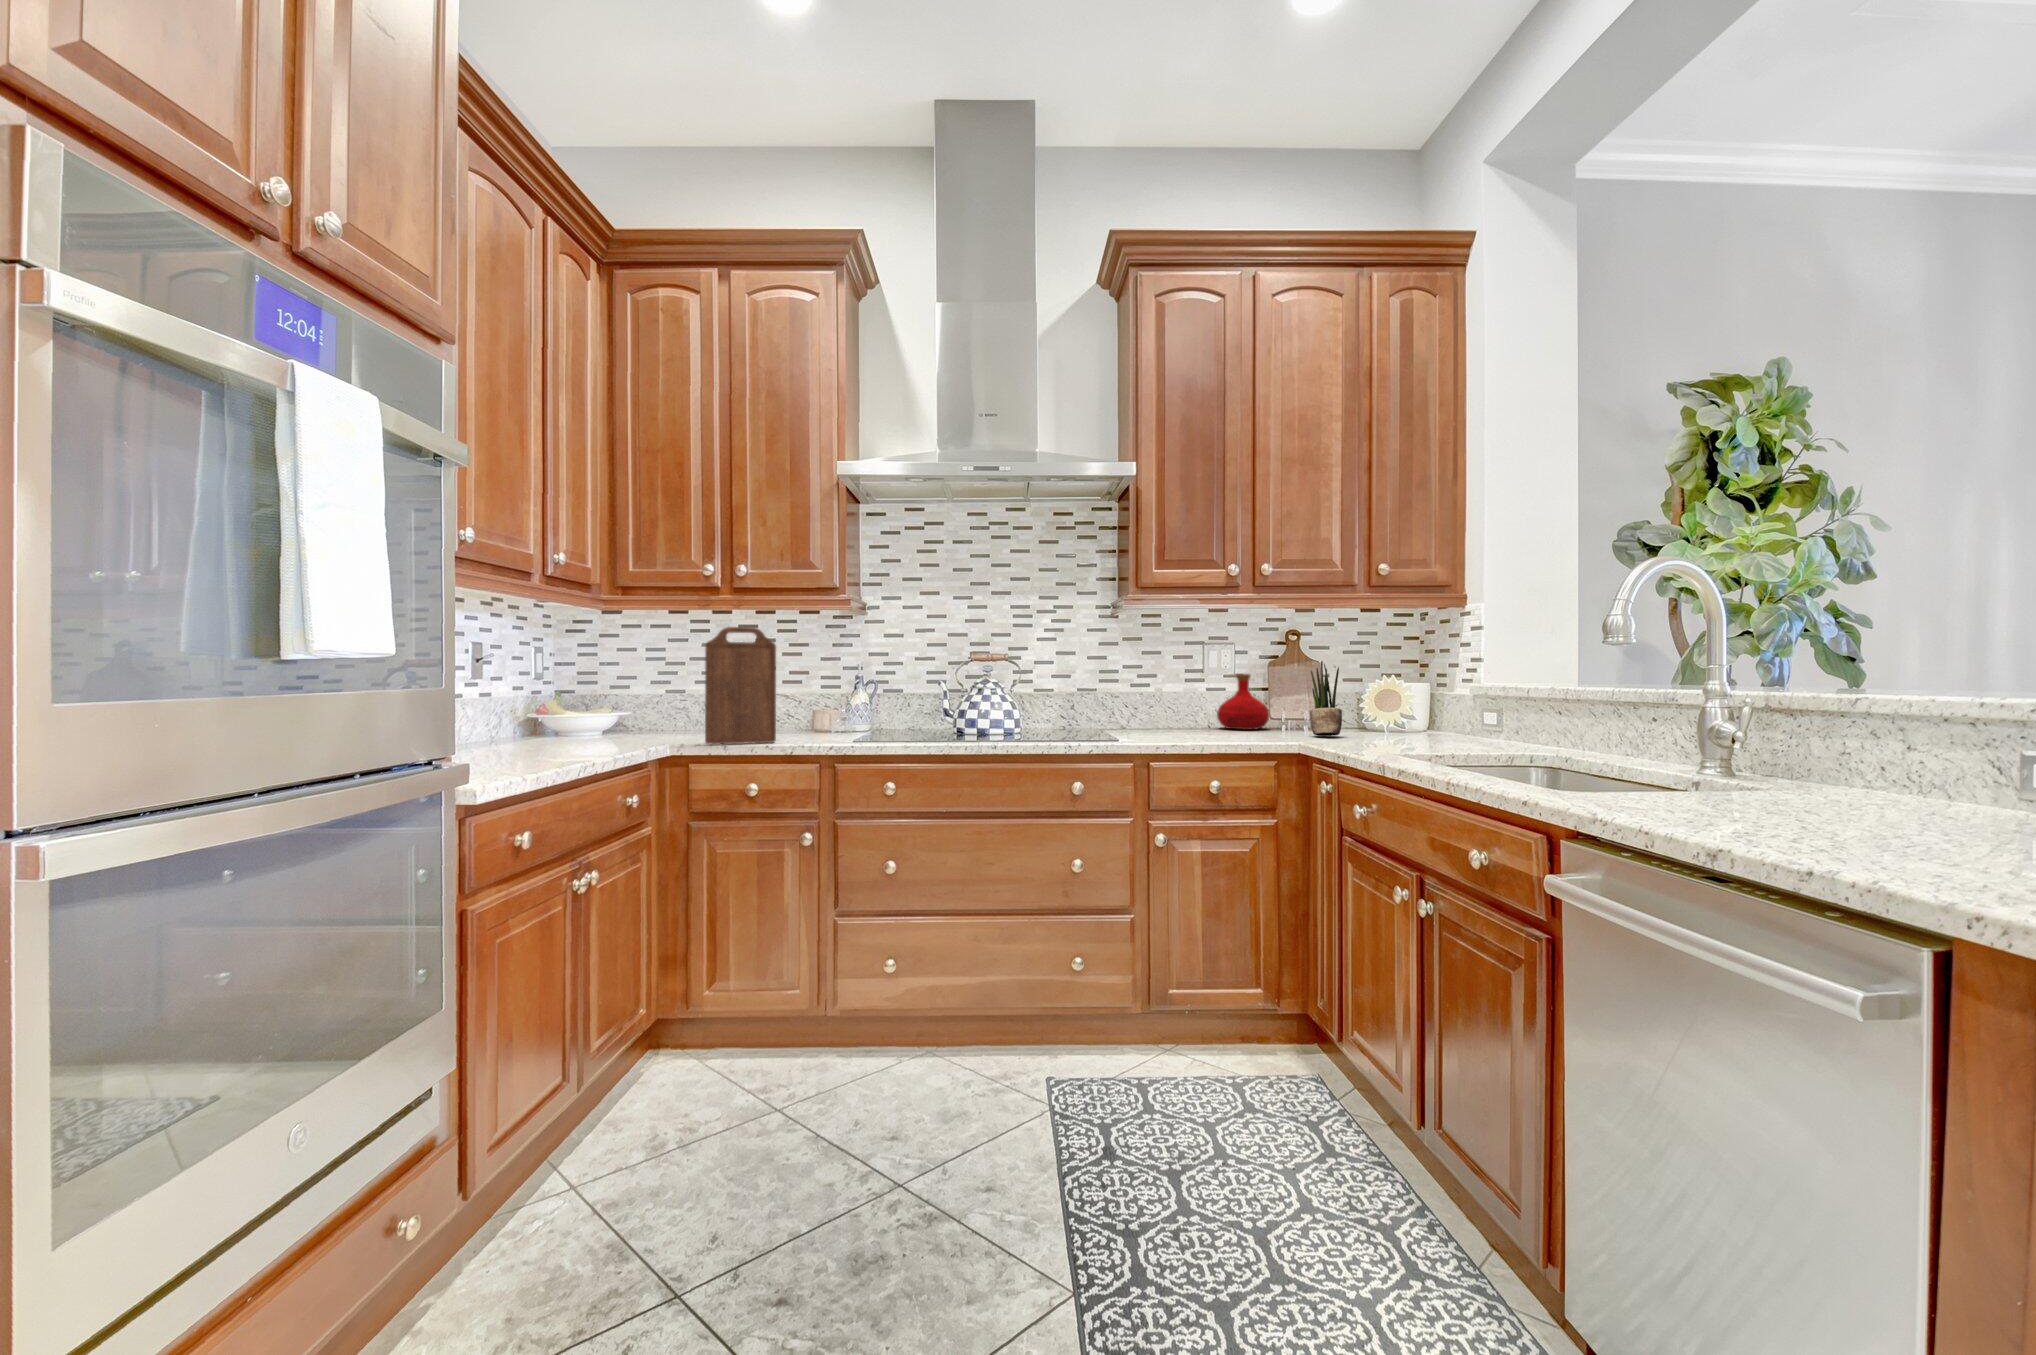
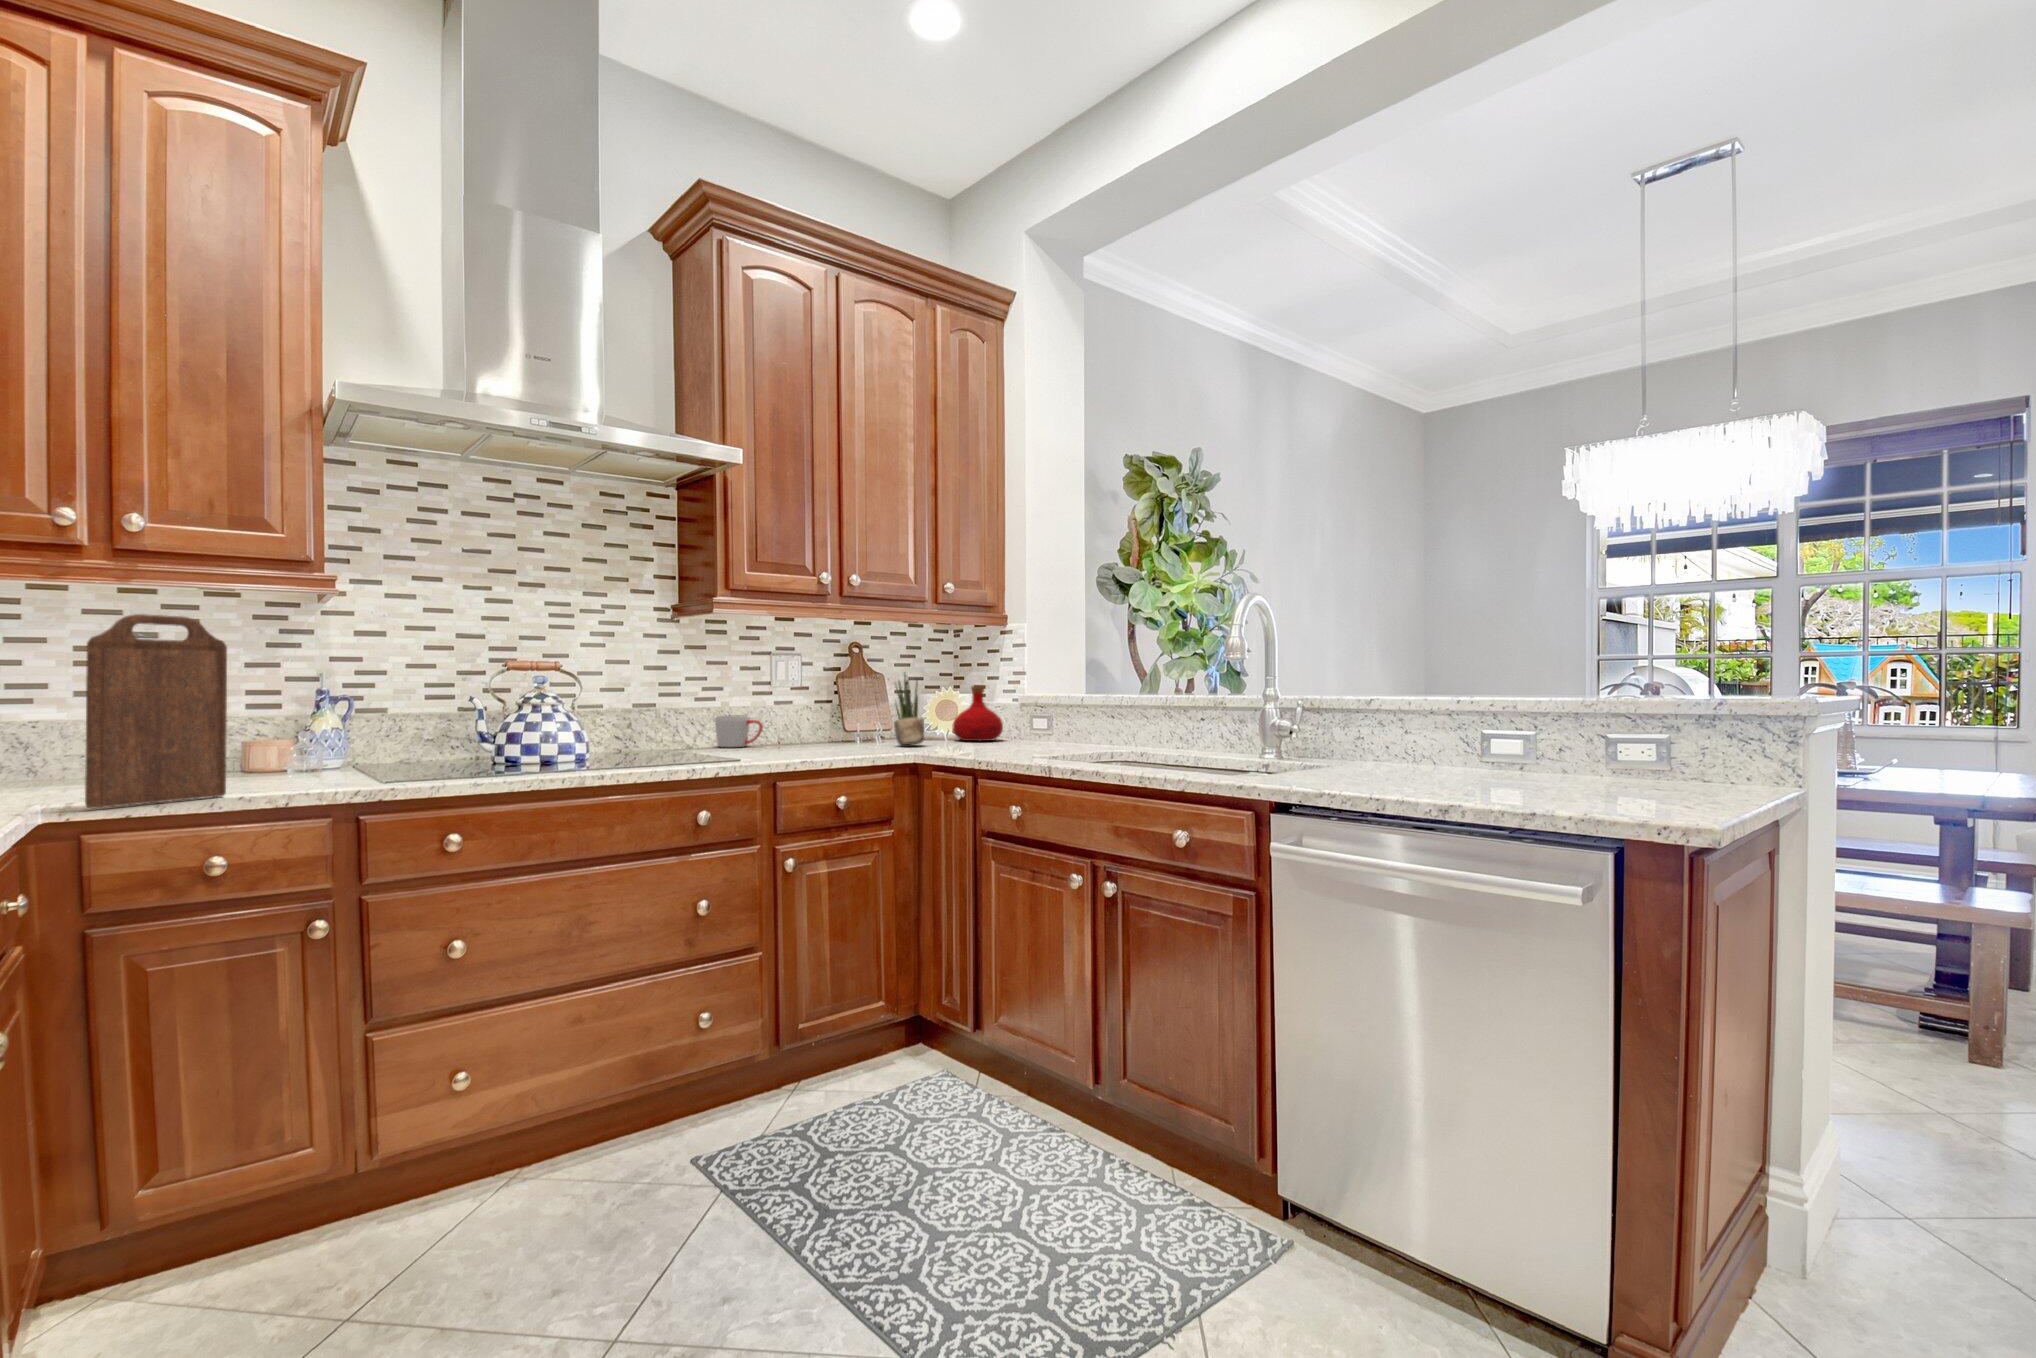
bottle: present [1217,674,1269,730] -> present [953,686,1003,741]
mug: none [1148,701,1187,729] -> present [715,716,763,747]

